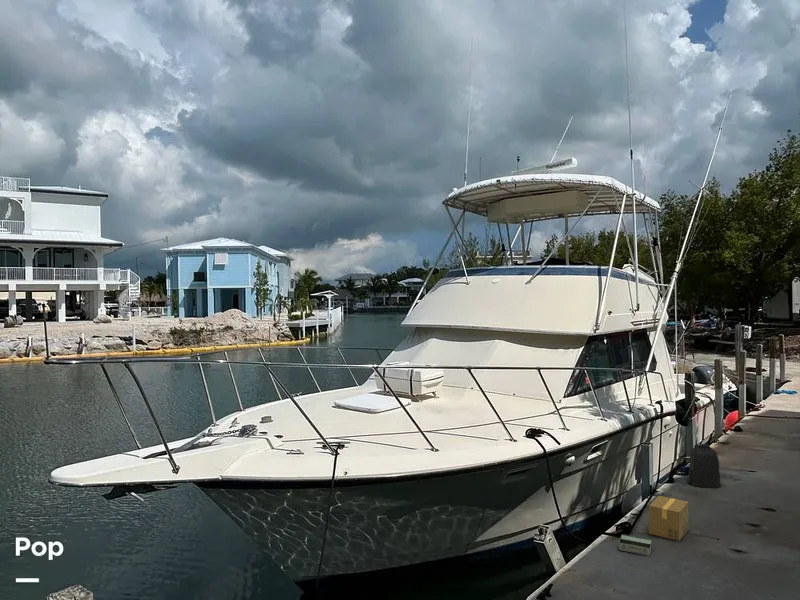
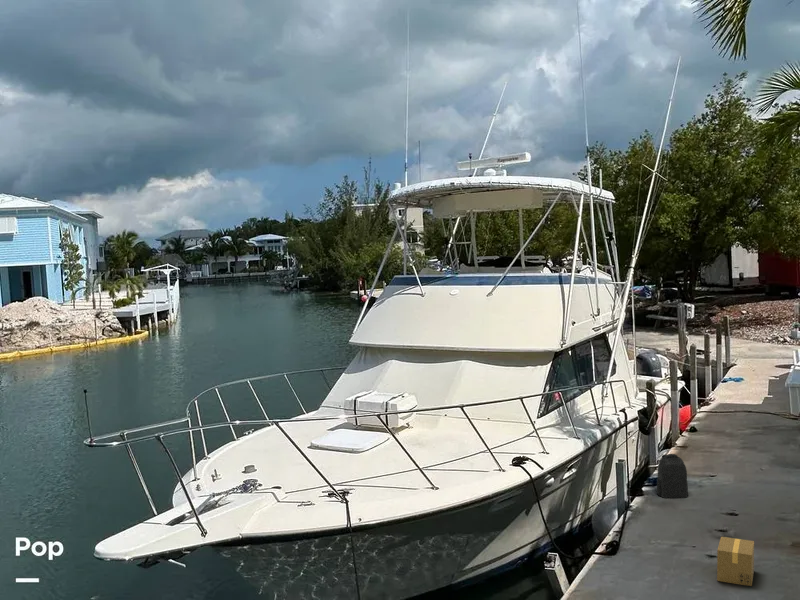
cardboard box: present [649,496,688,541] -> present [717,537,754,586]
toolbox: present [619,534,652,556] -> none [609,556,638,574]

